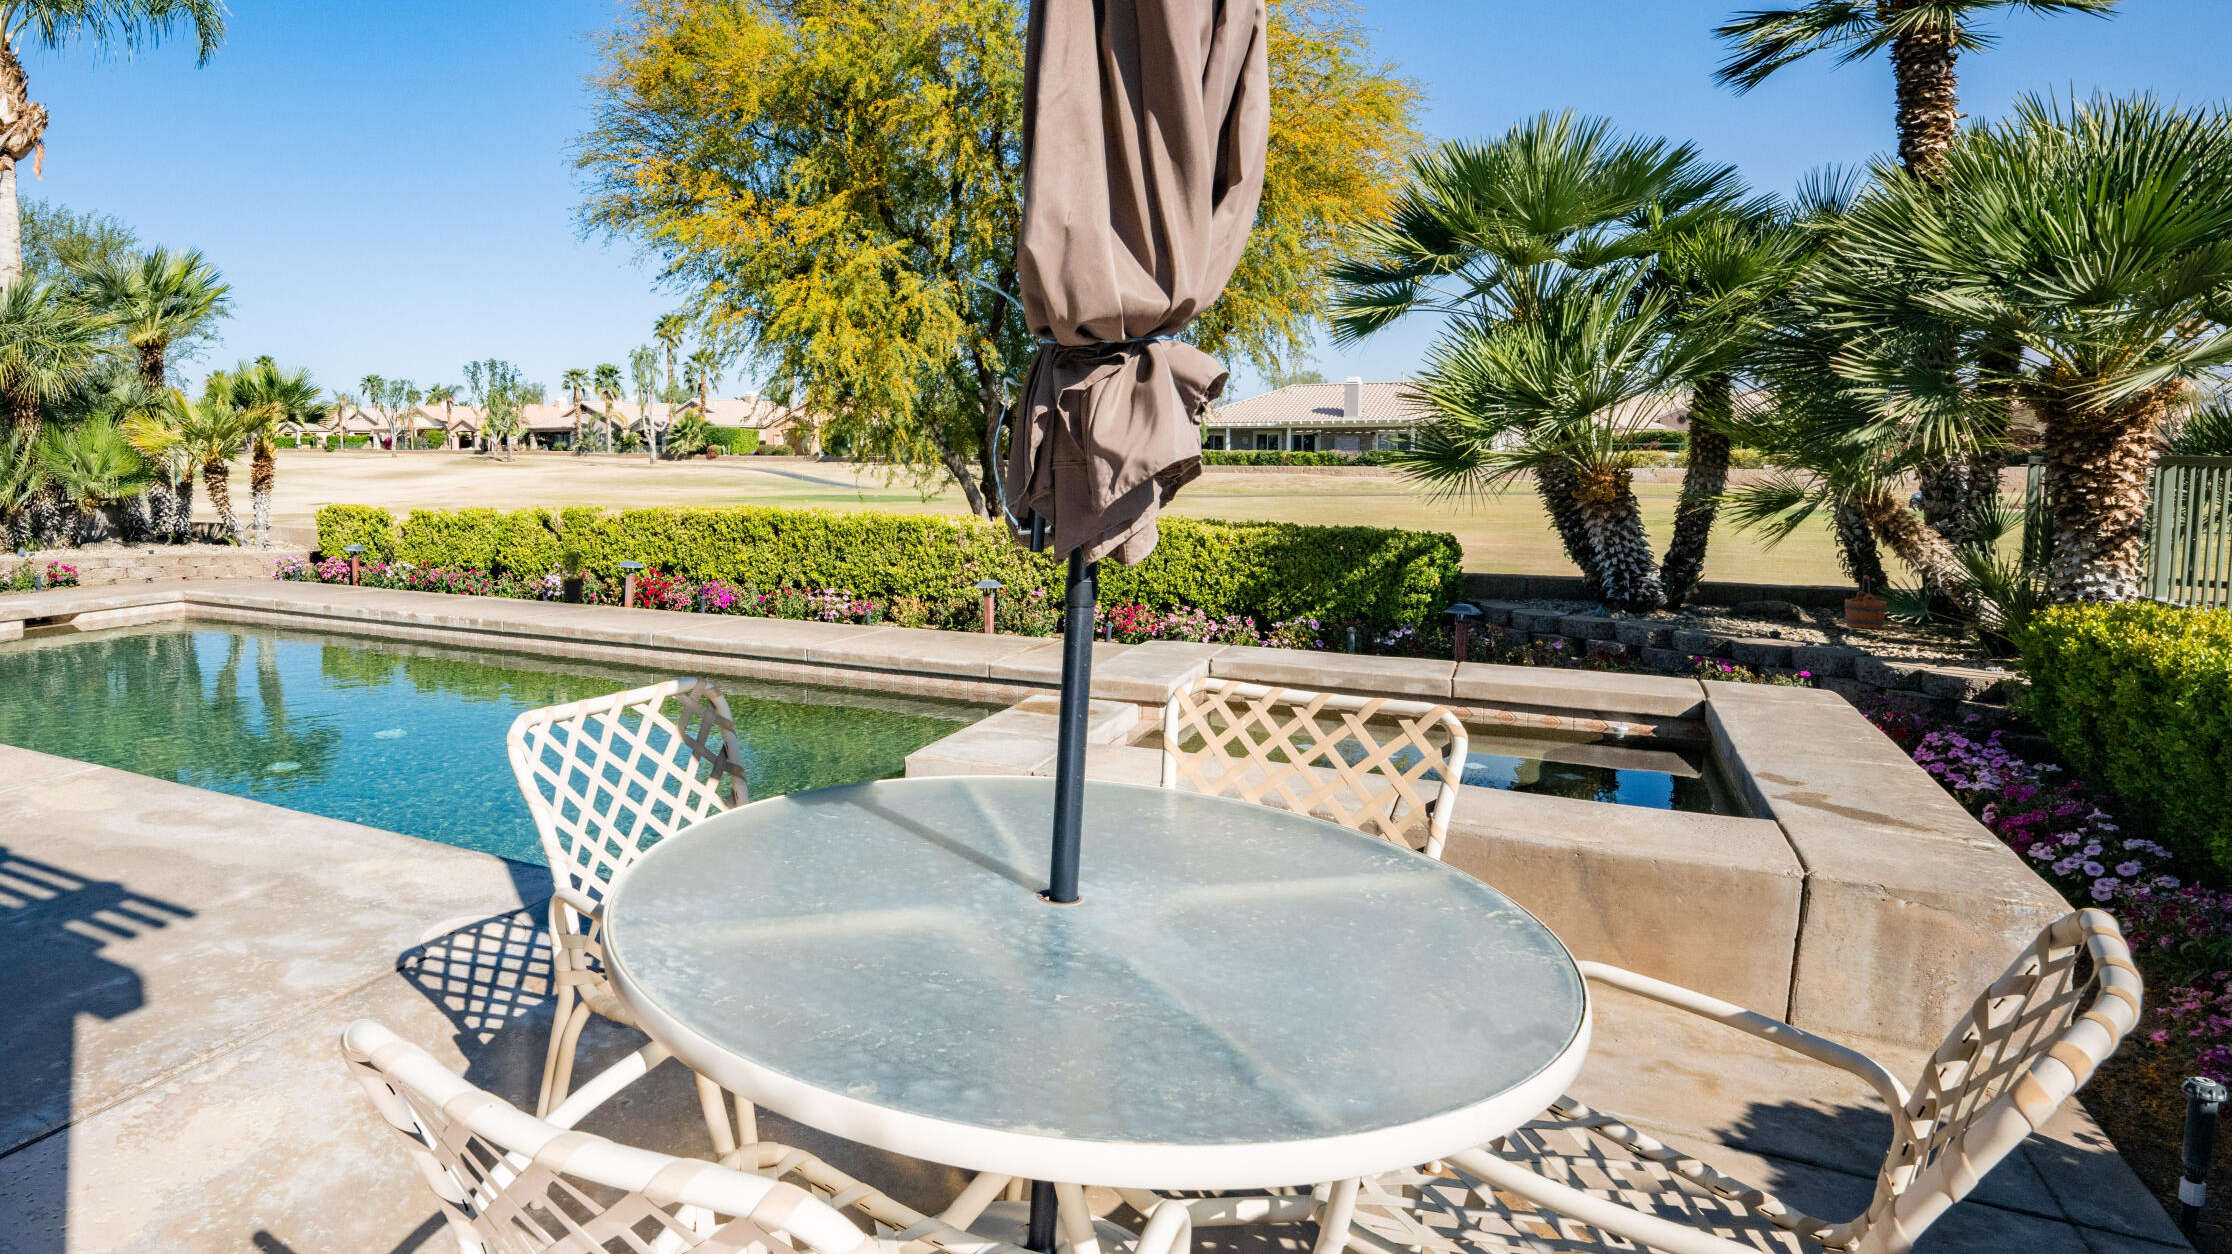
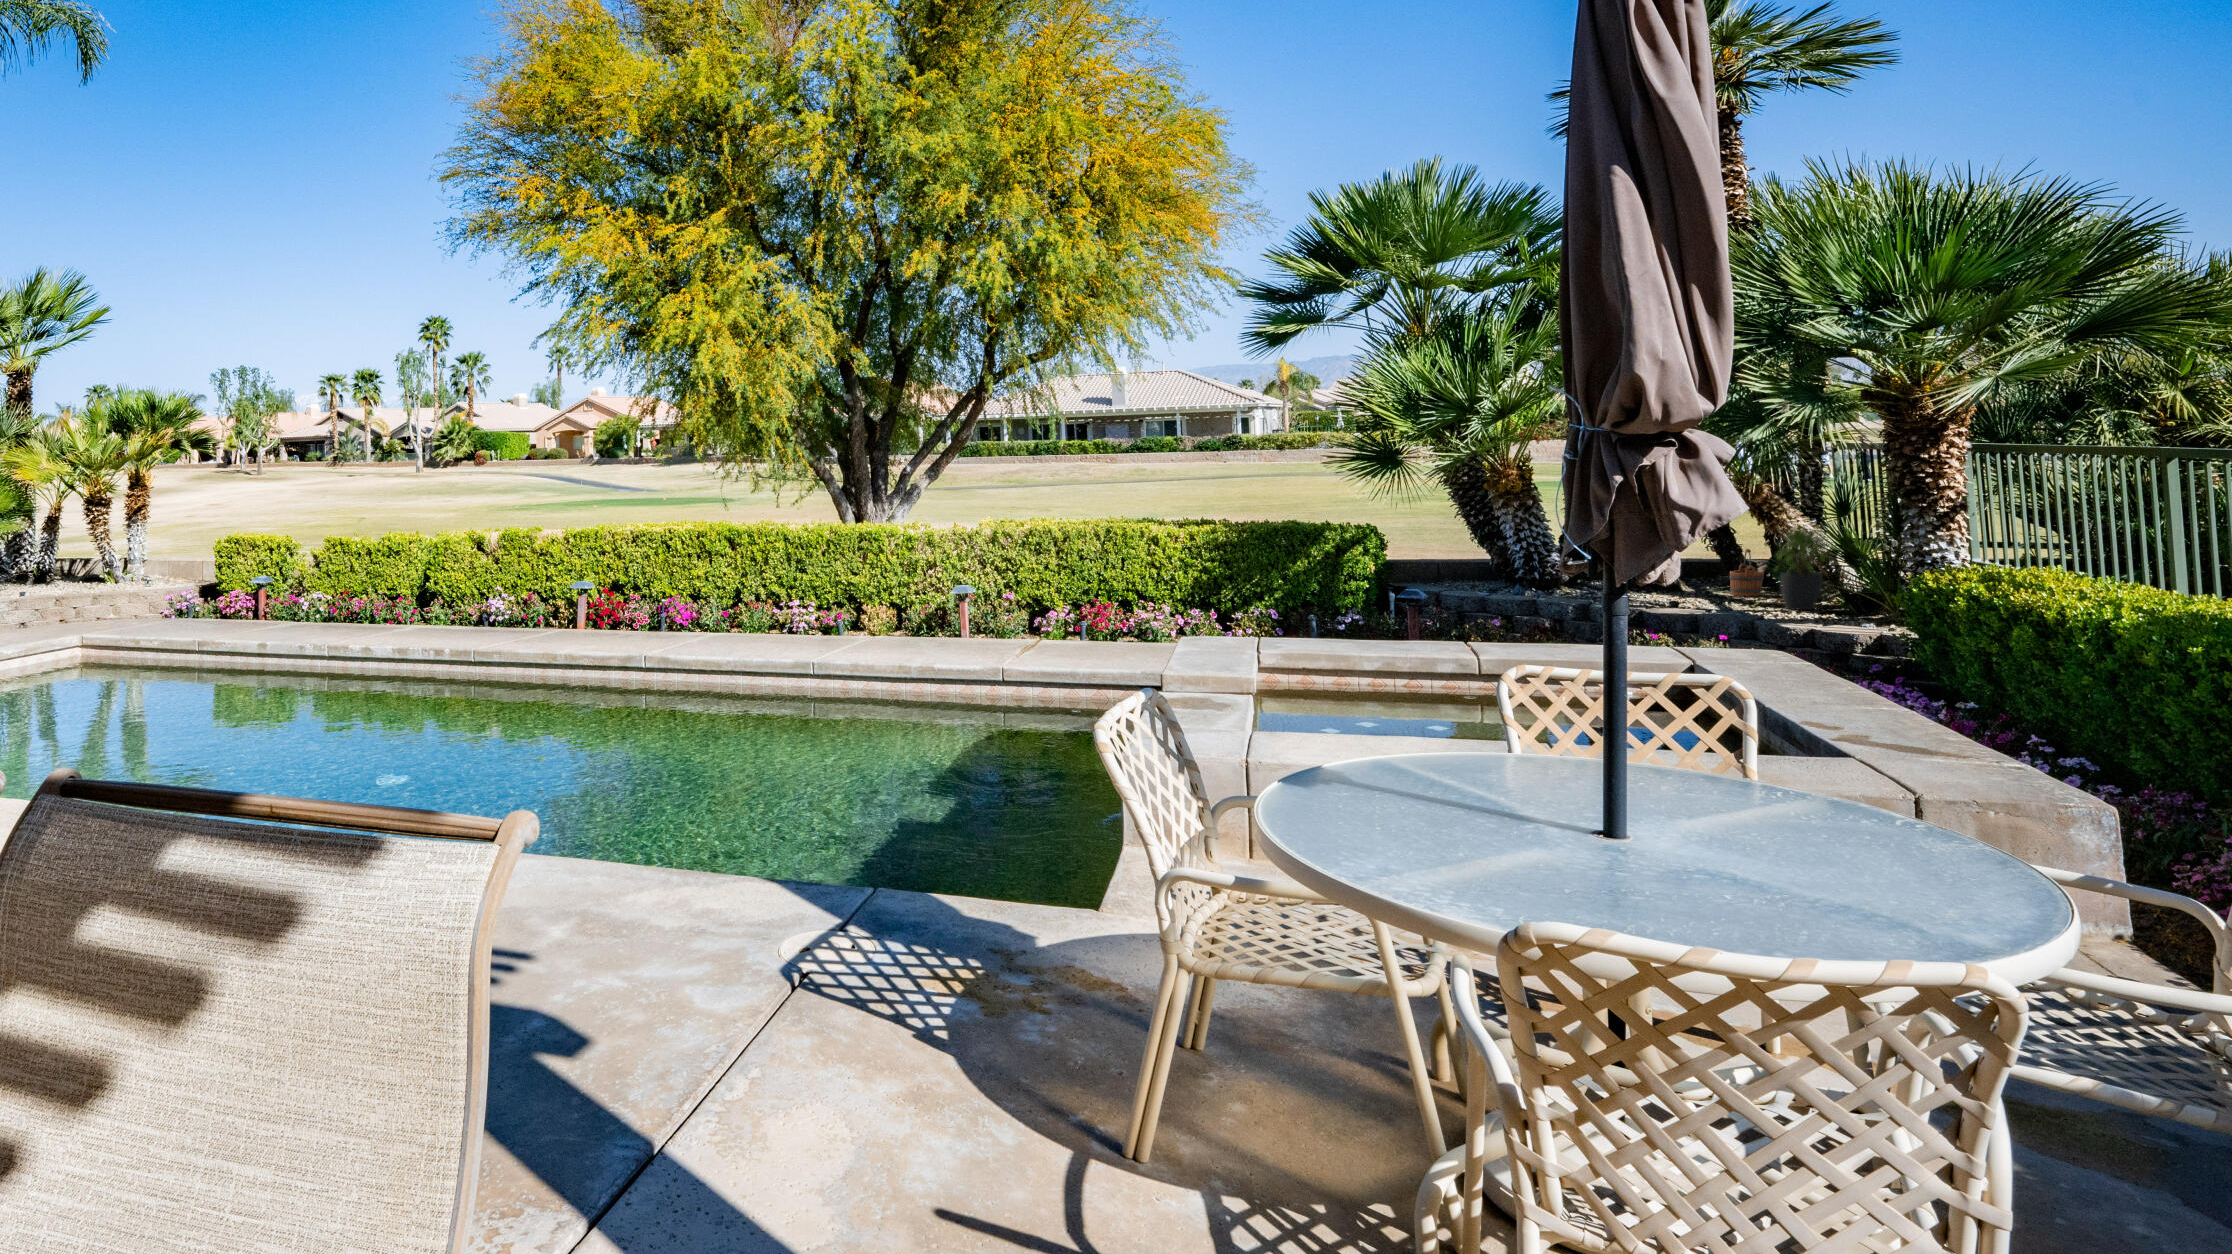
potted plant: present [559,551,586,602] -> present [1776,527,1835,610]

